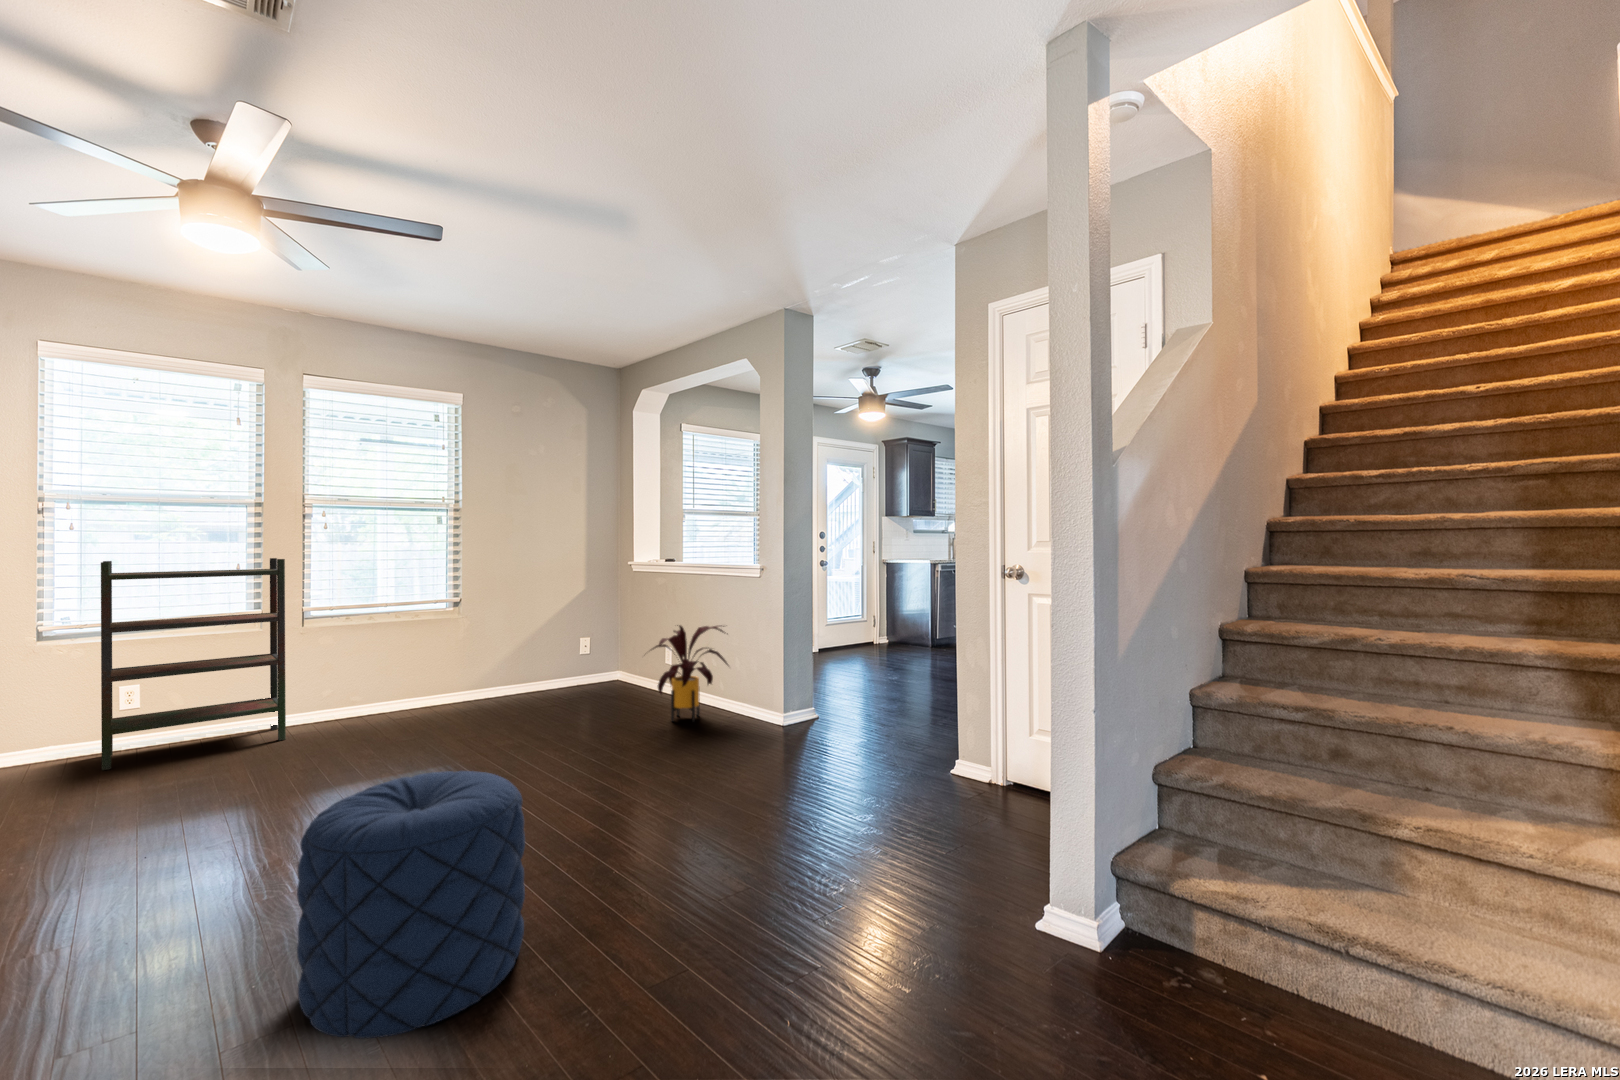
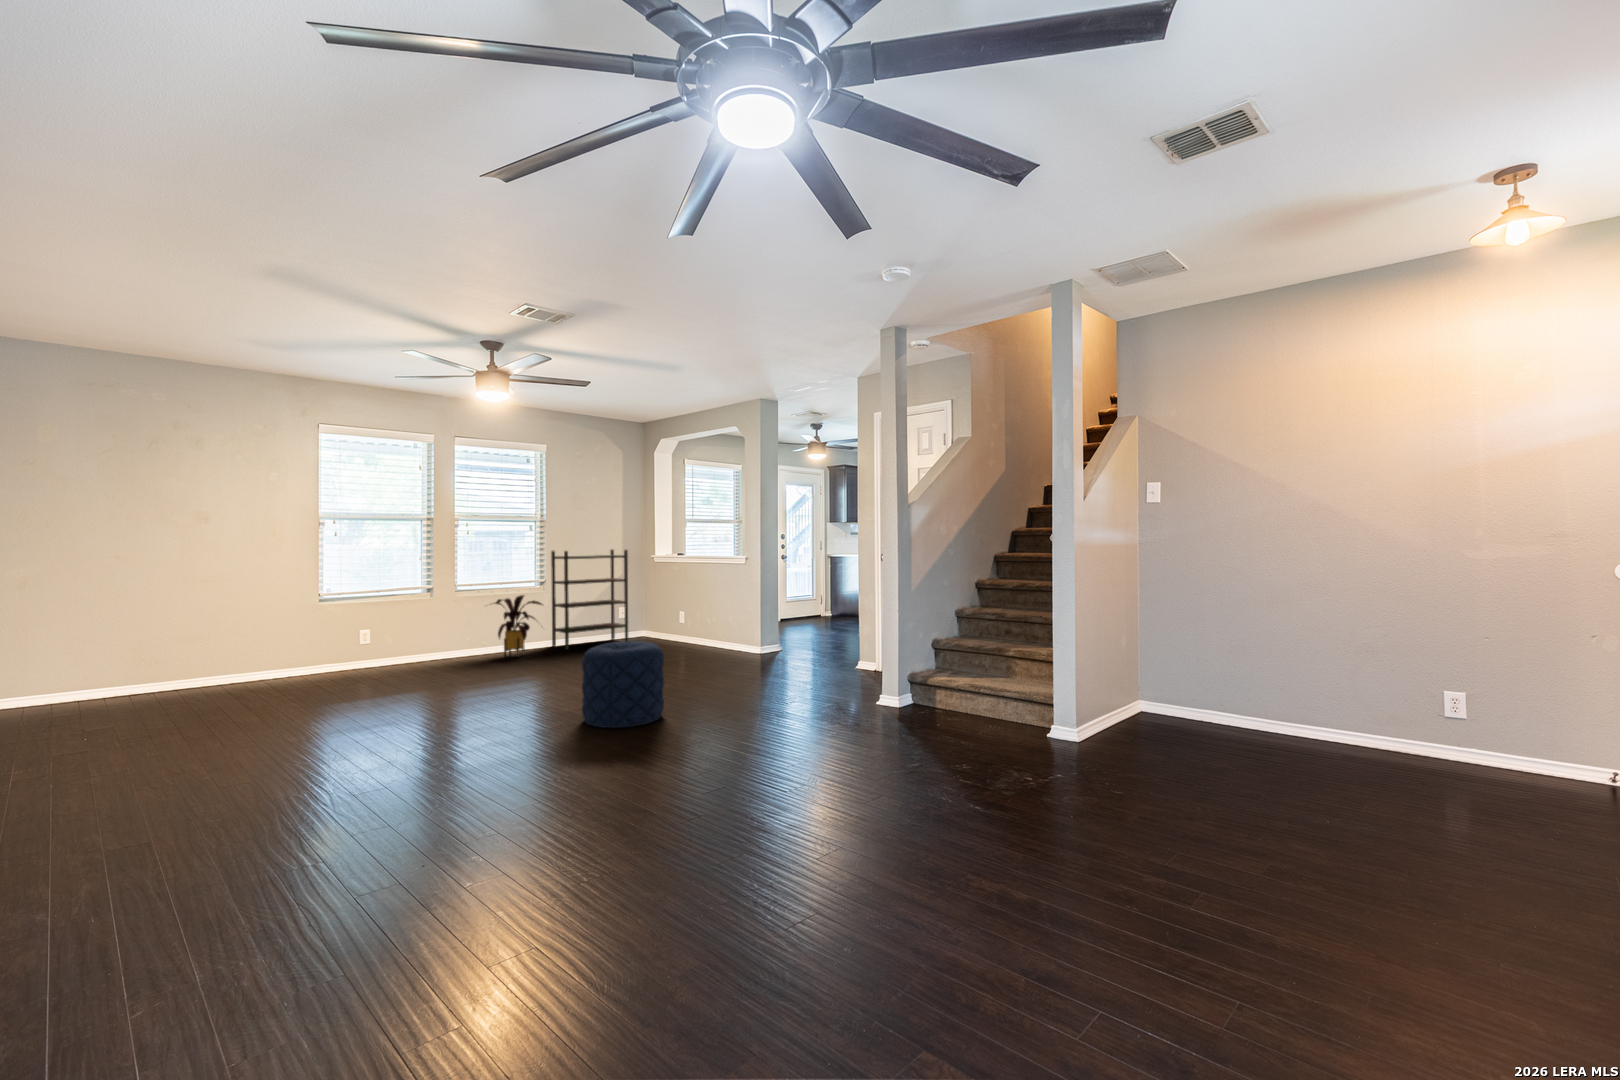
bookshelf: present [101,558,286,770] -> present [551,550,628,650]
house plant: present [652,625,728,722] -> present [494,595,542,657]

